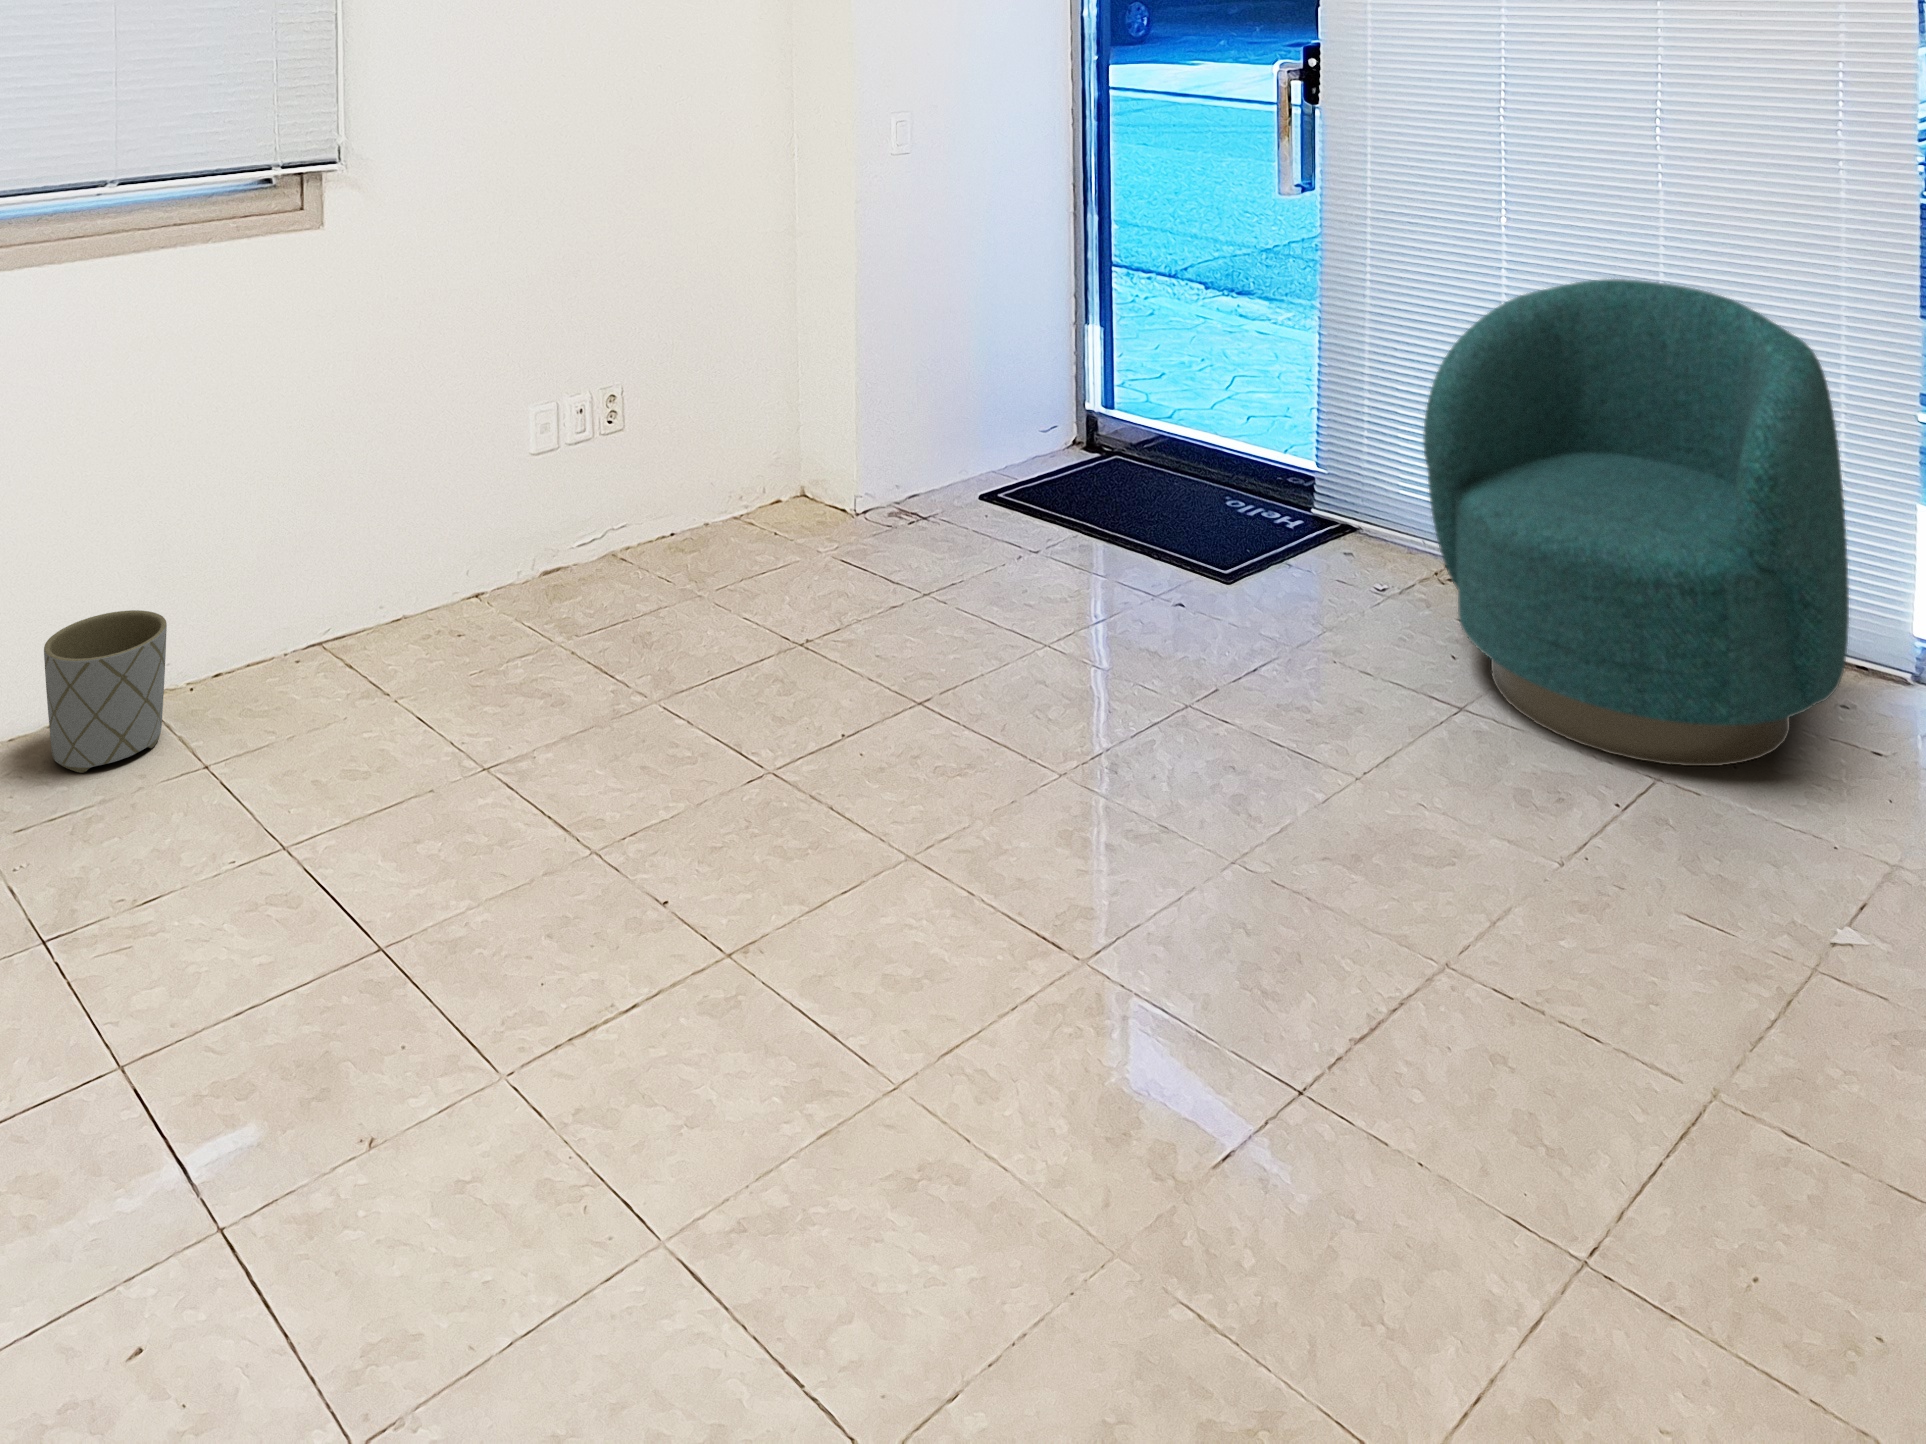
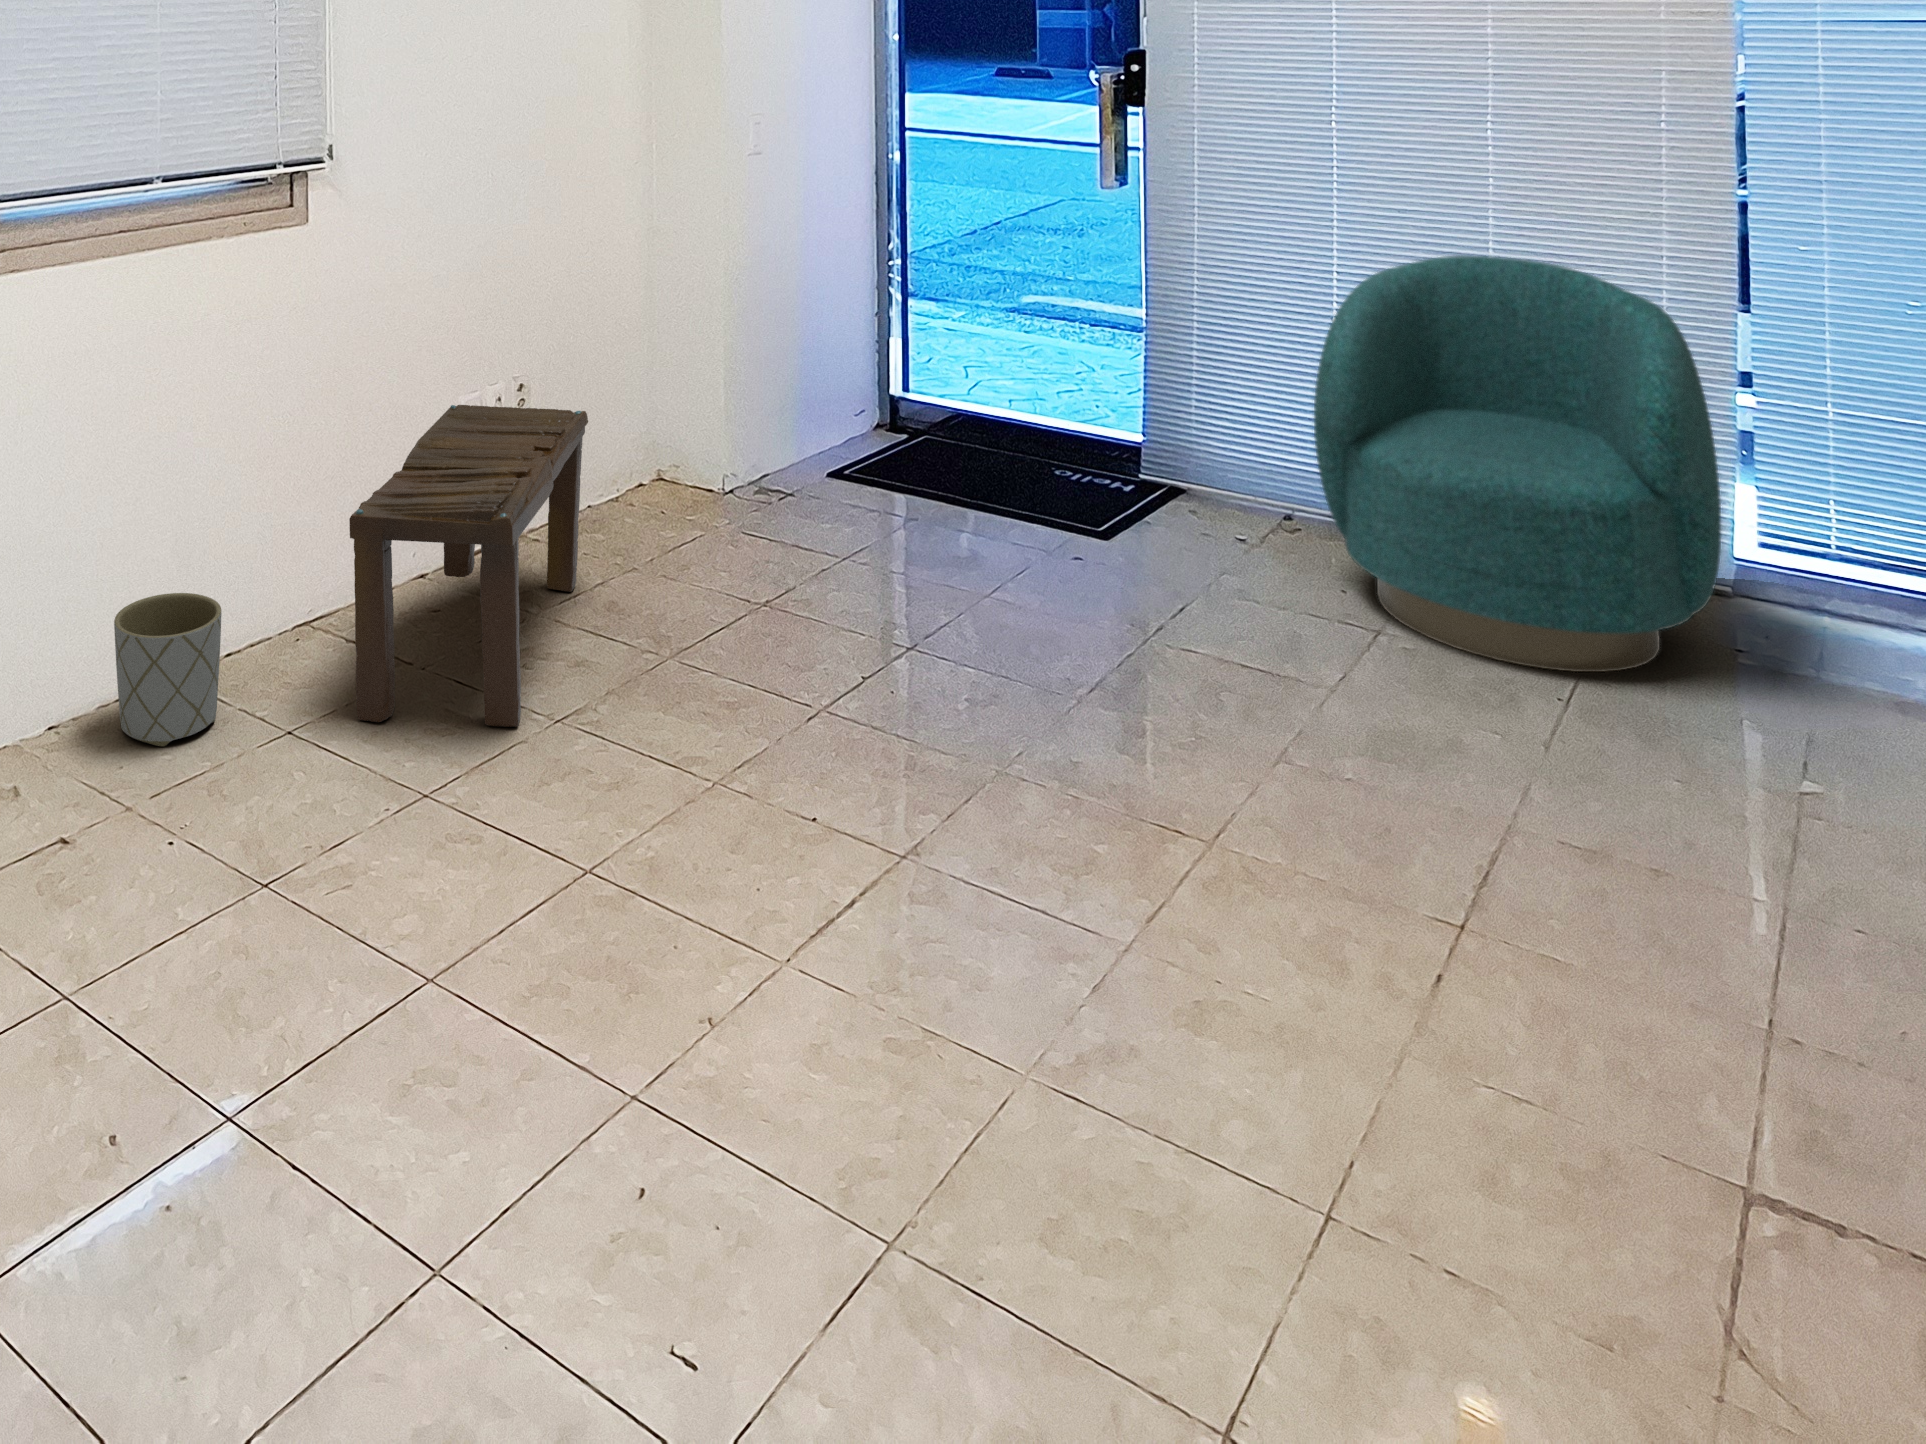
bench: none [292,415,640,770] -> present [349,405,588,727]

